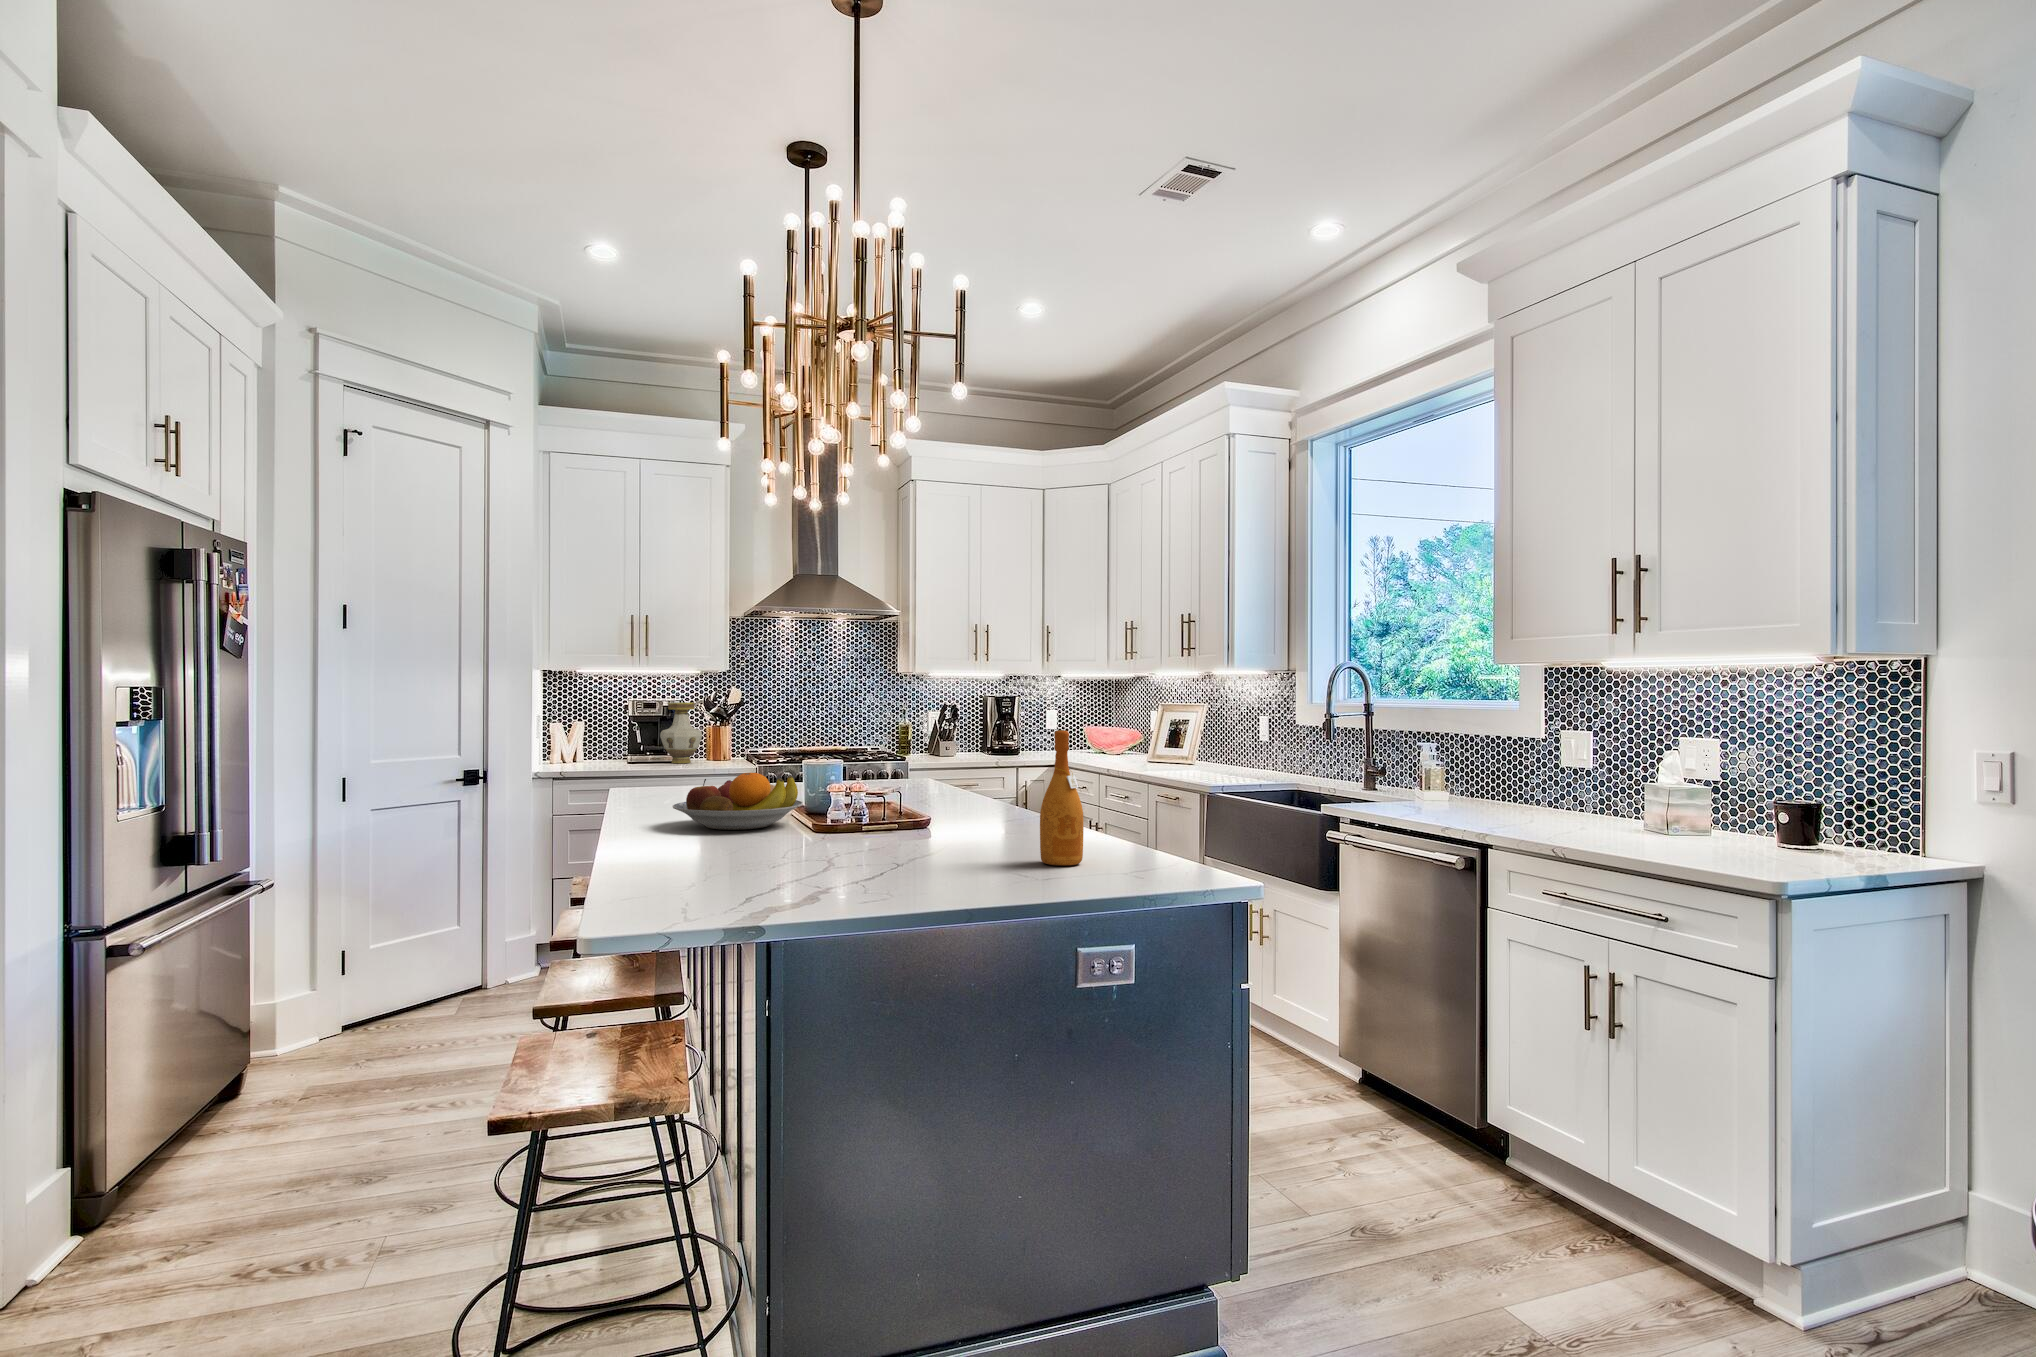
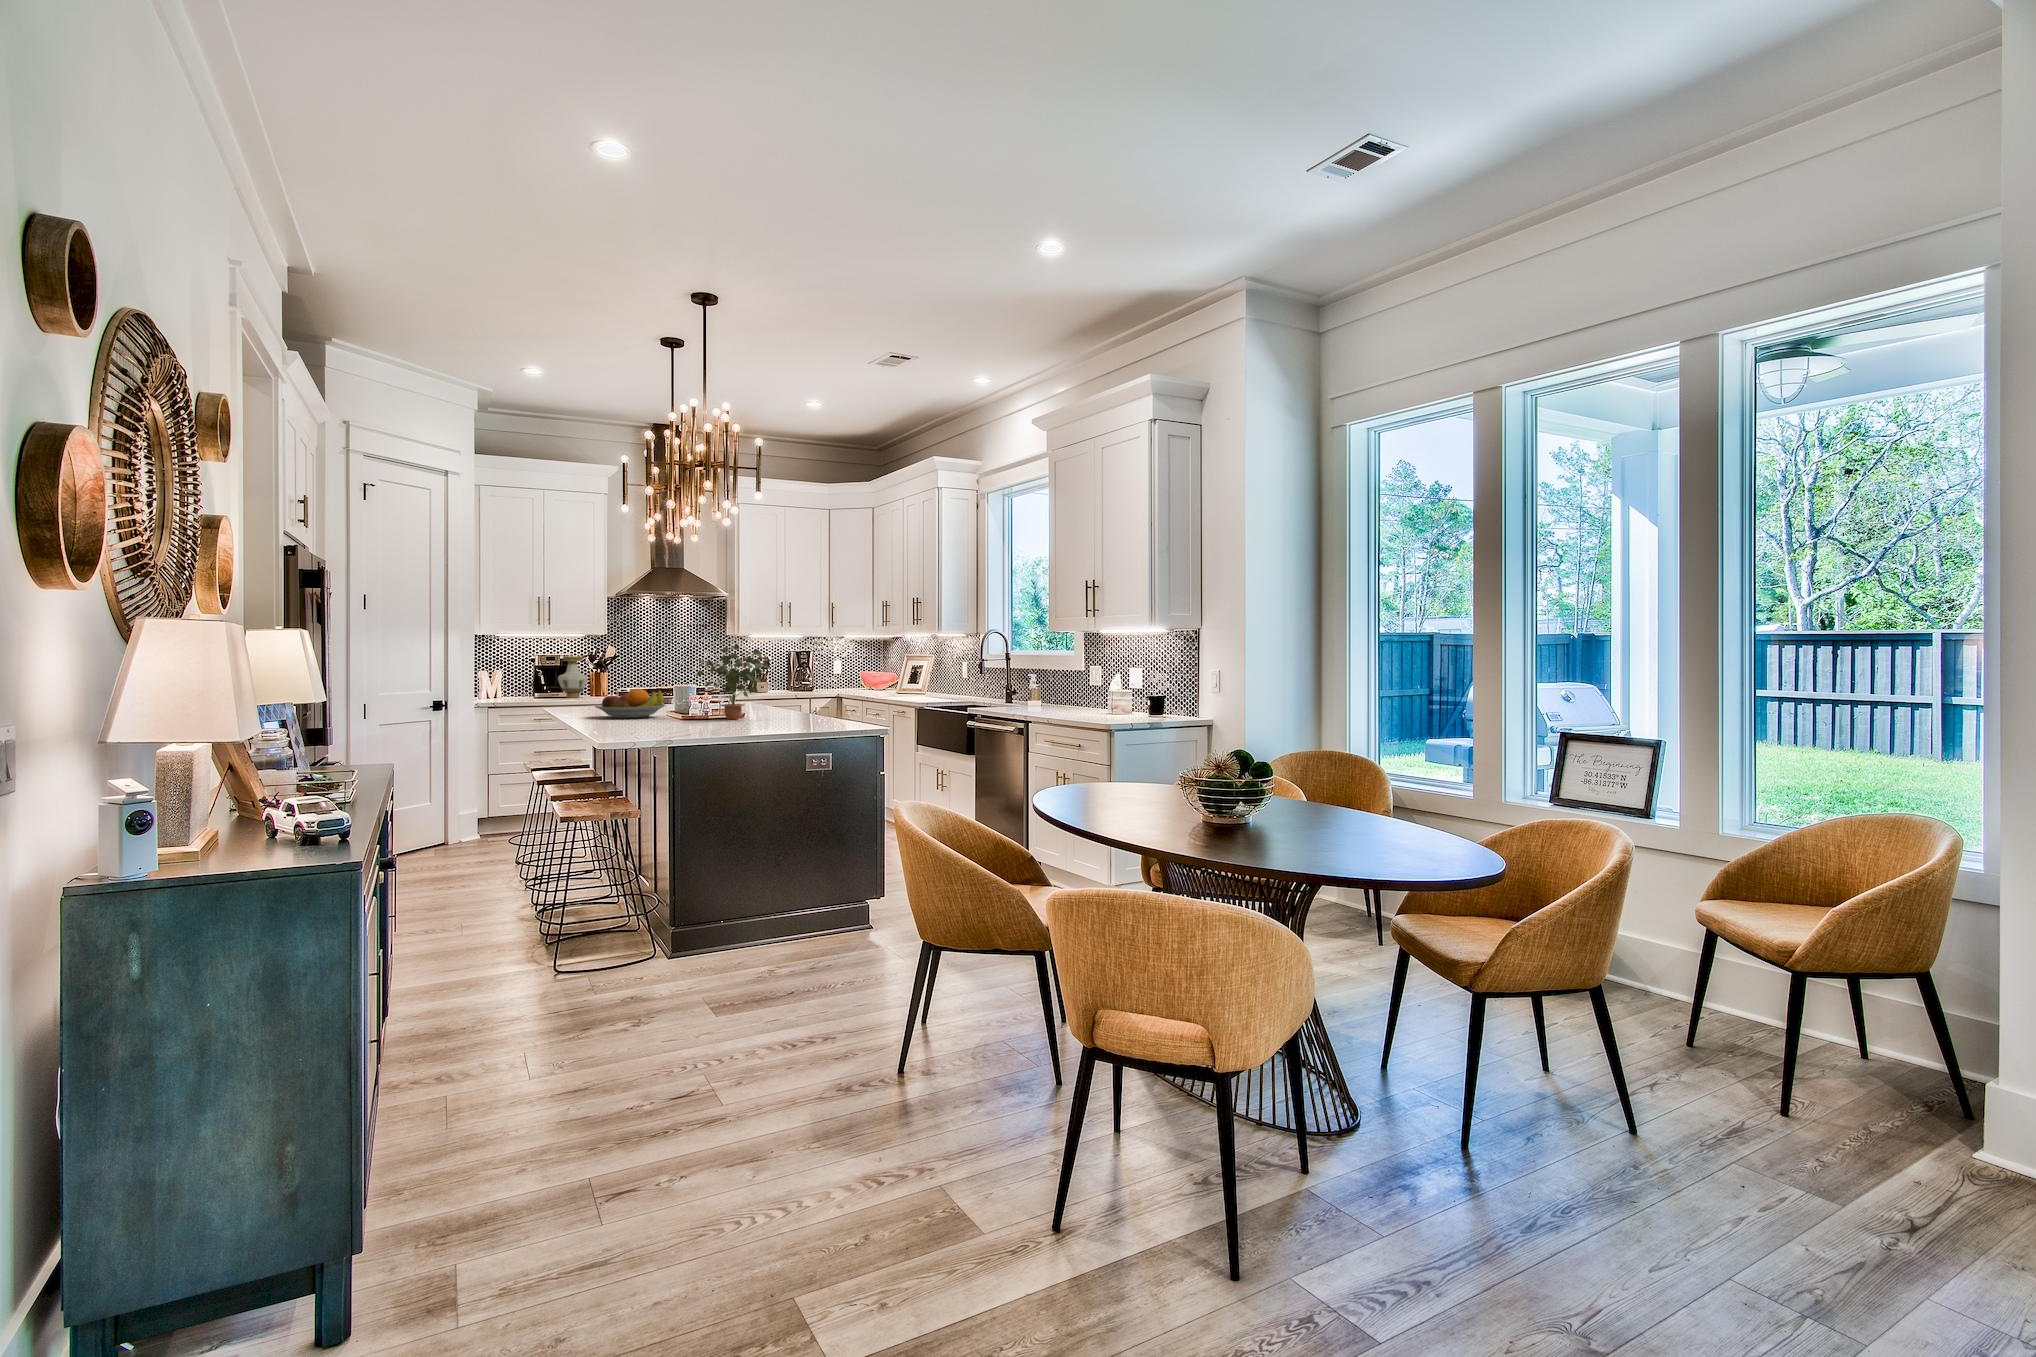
potted plant: none [857,689,1003,838] -> present [696,644,770,720]
wine bottle: present [1040,730,1084,866] -> none [784,662,805,725]

